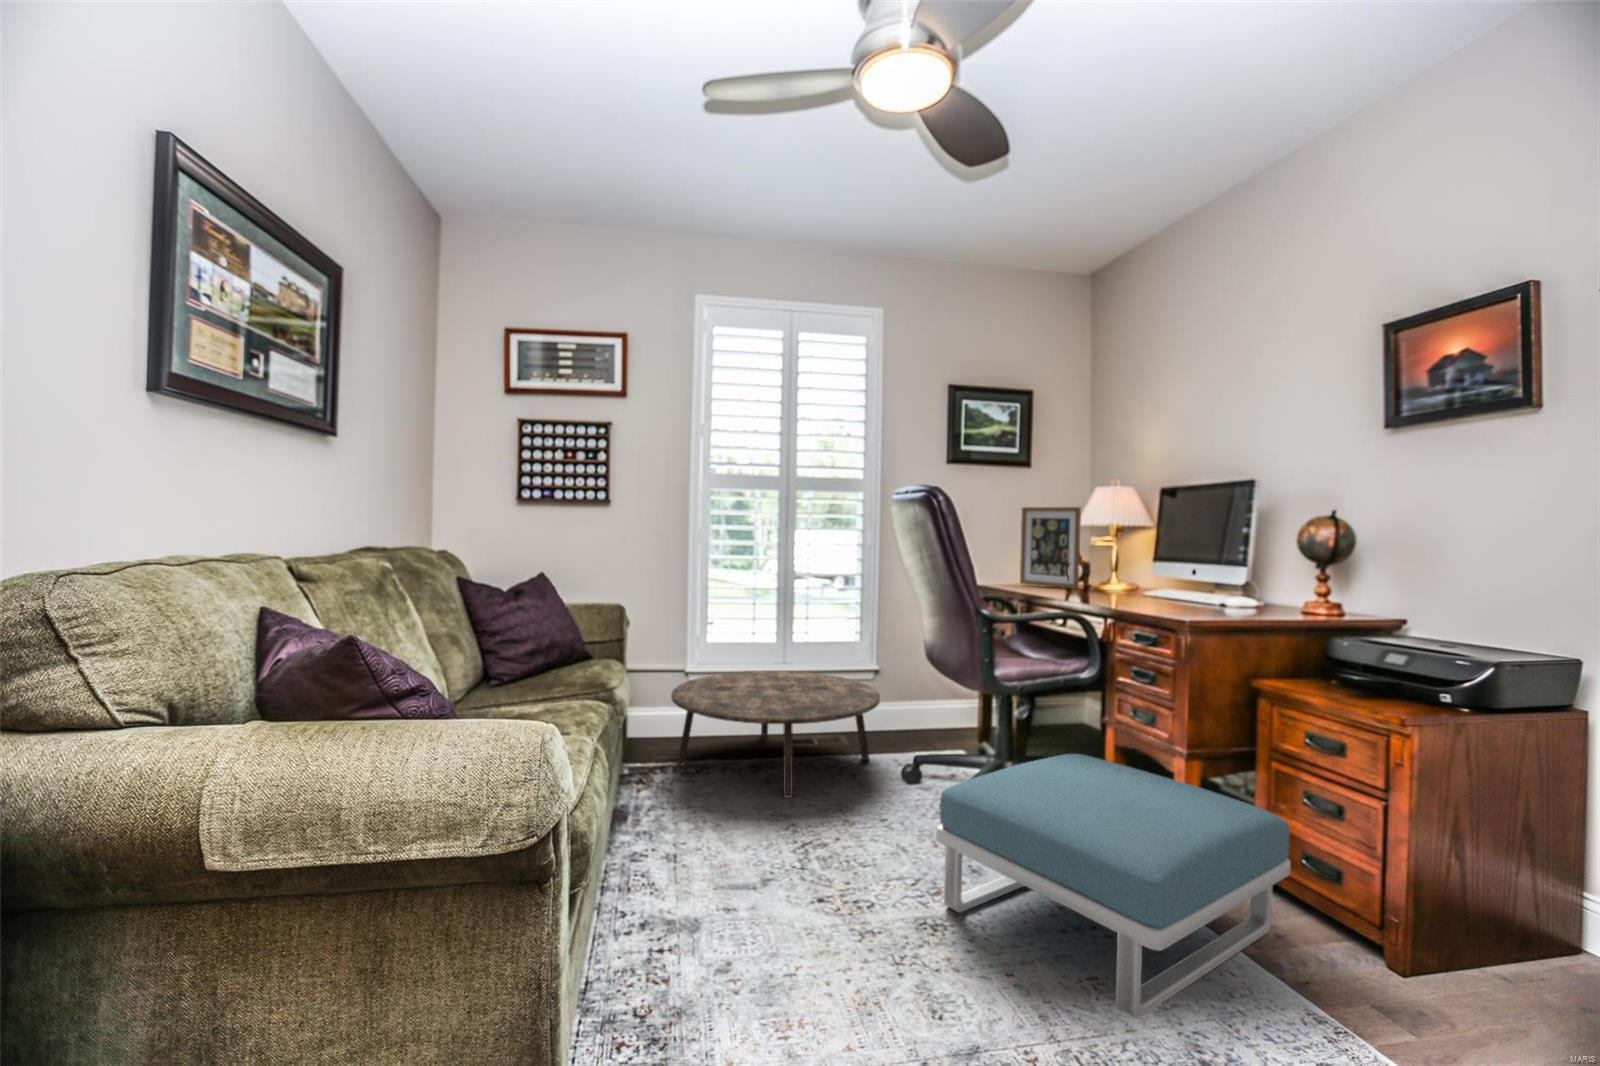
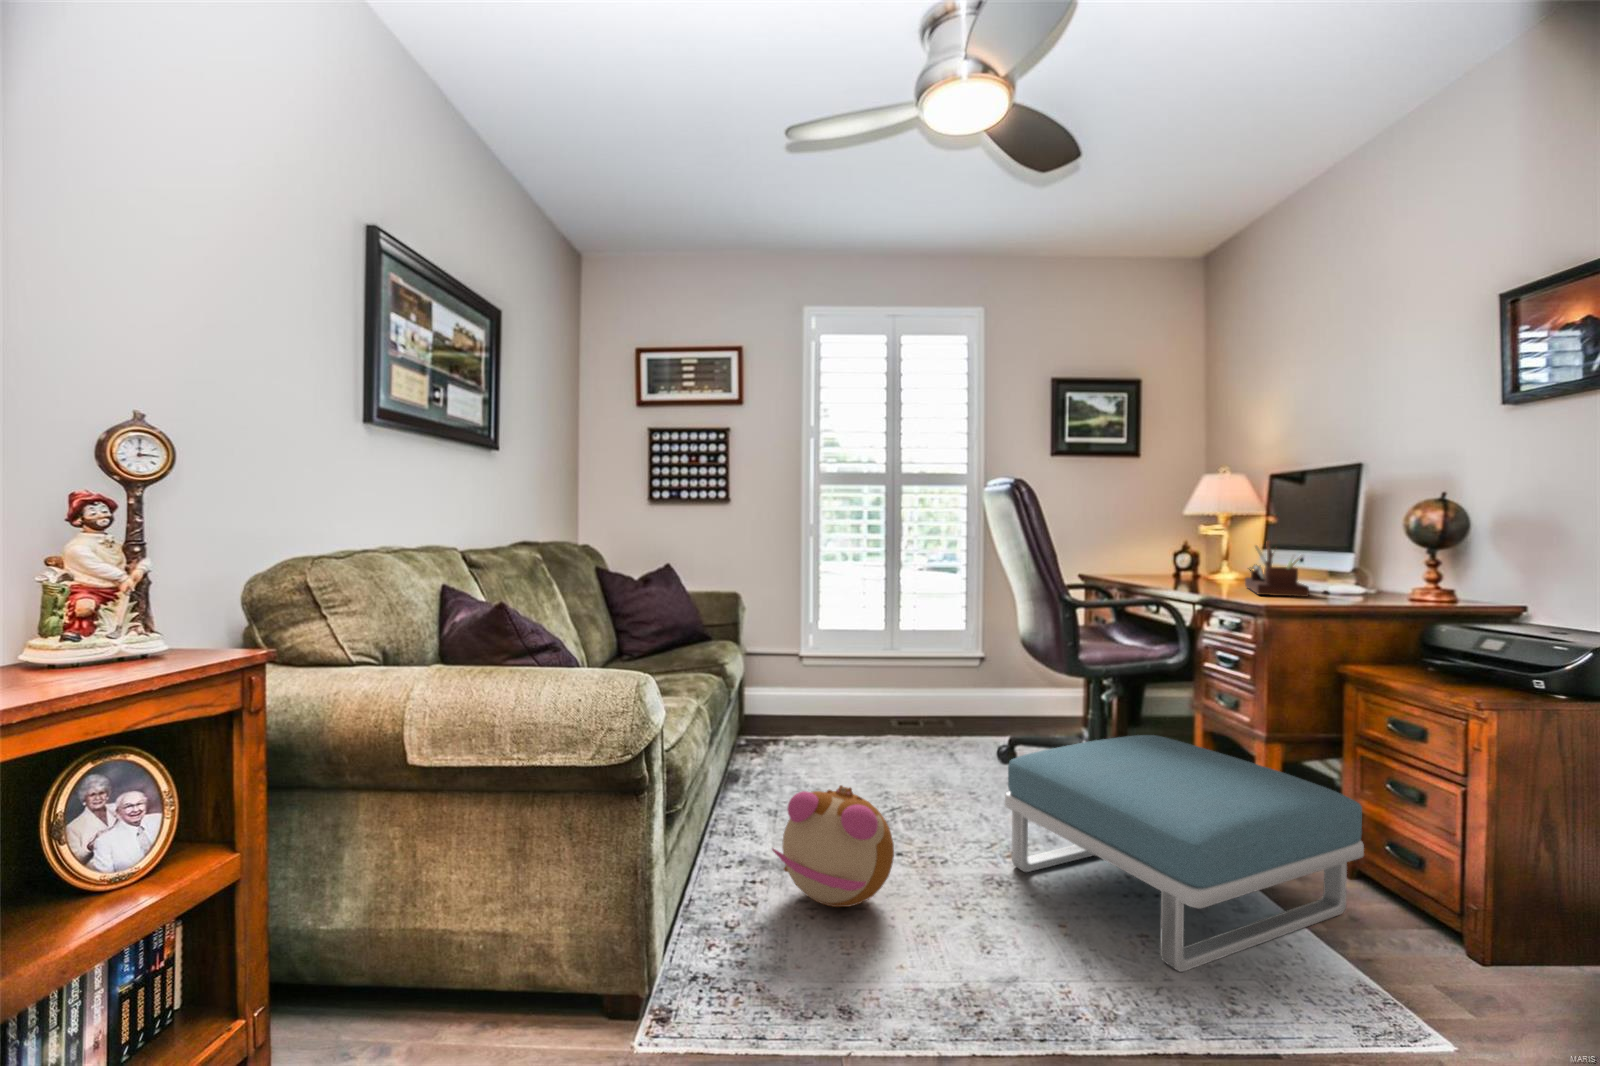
picture frame: present [1020,507,1081,589] -> none [1119,499,1179,581]
desk organizer: none [1149,551,1218,609] -> present [1245,541,1309,597]
coffee table: present [671,671,880,798] -> none [782,656,974,769]
plush toy: none [689,834,828,978] -> present [772,785,894,907]

